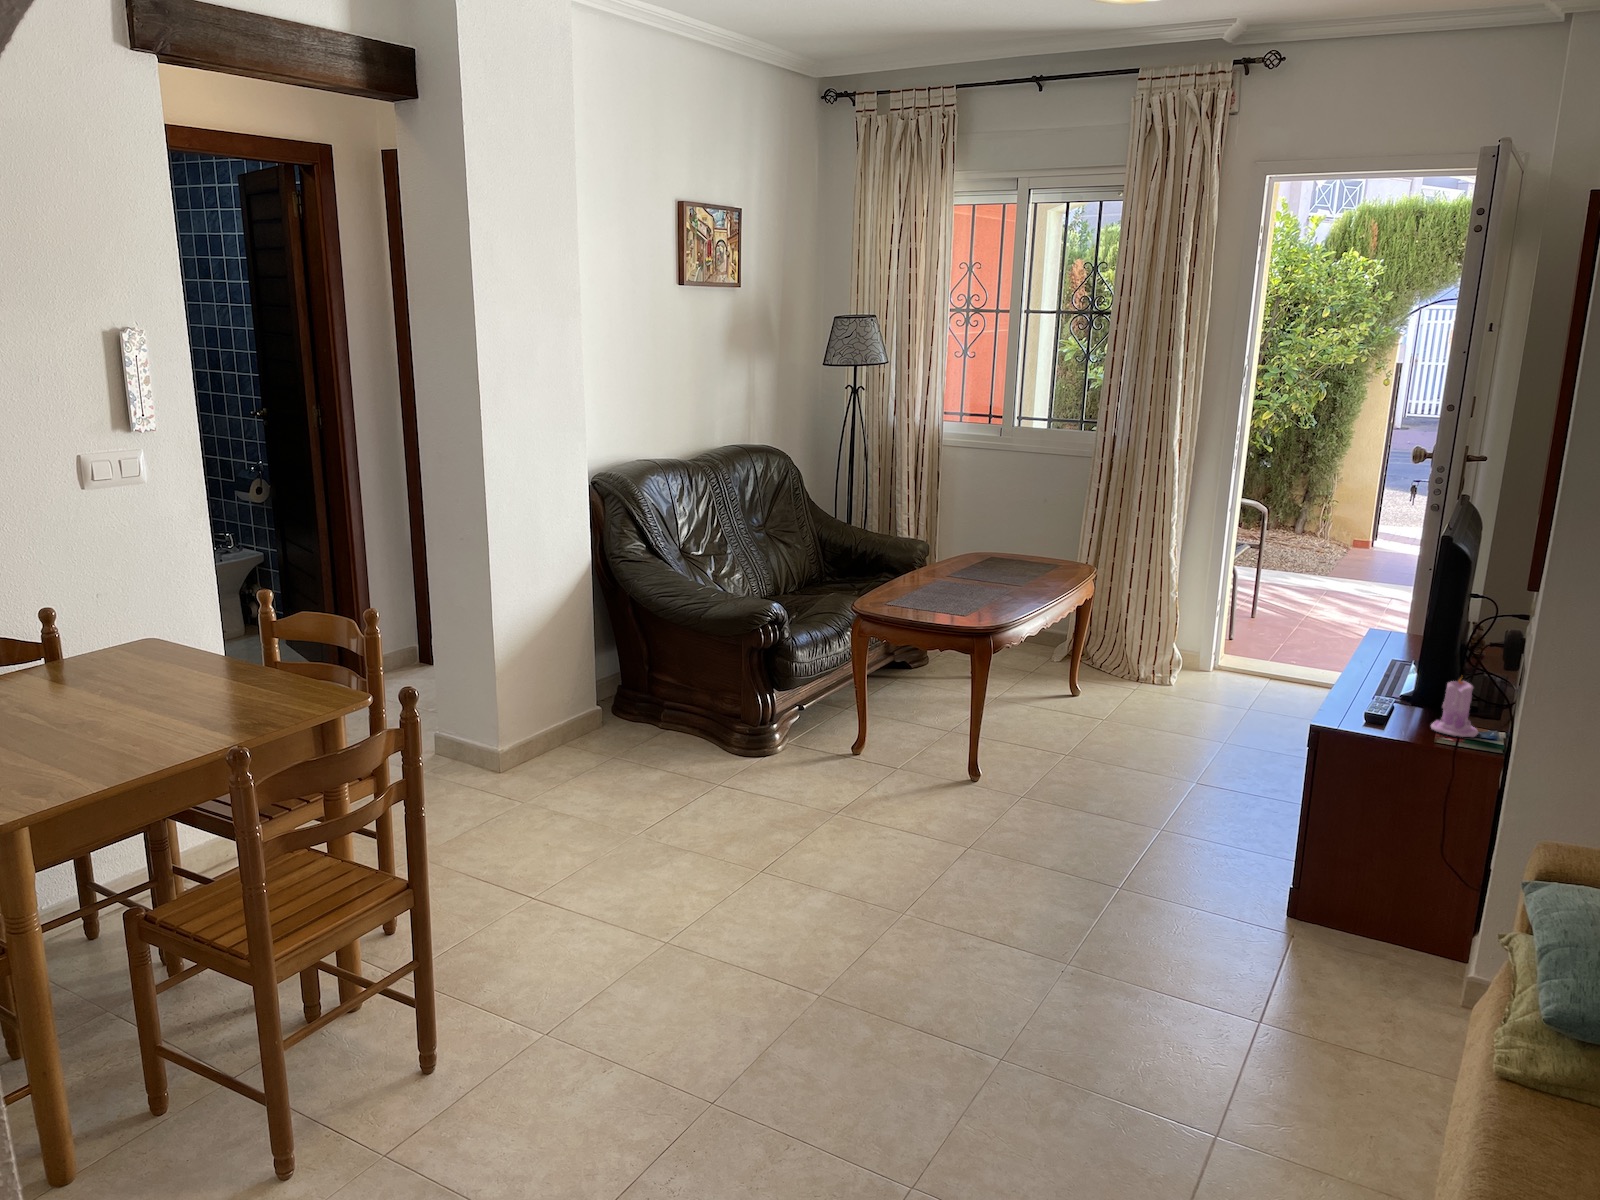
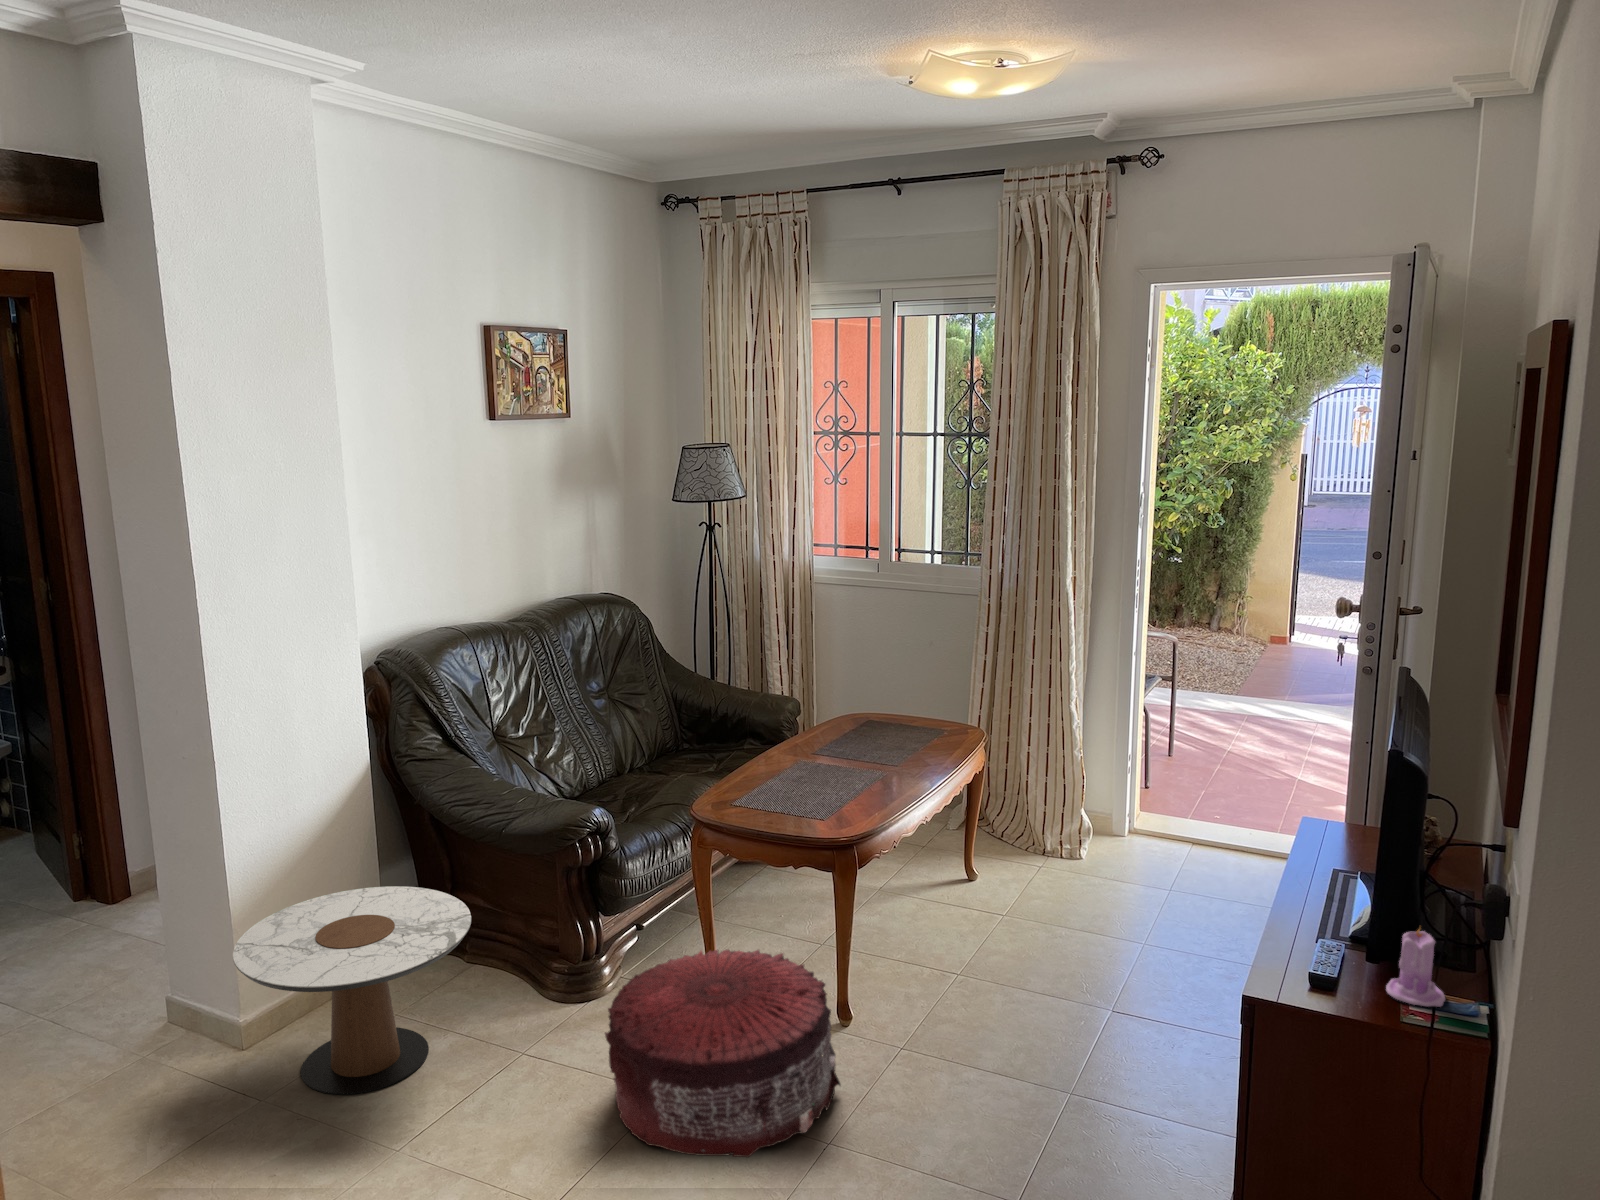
side table: none [498,655,679,803] -> present [233,886,471,1095]
pouf: none [789,710,976,853] -> present [605,950,841,1157]

